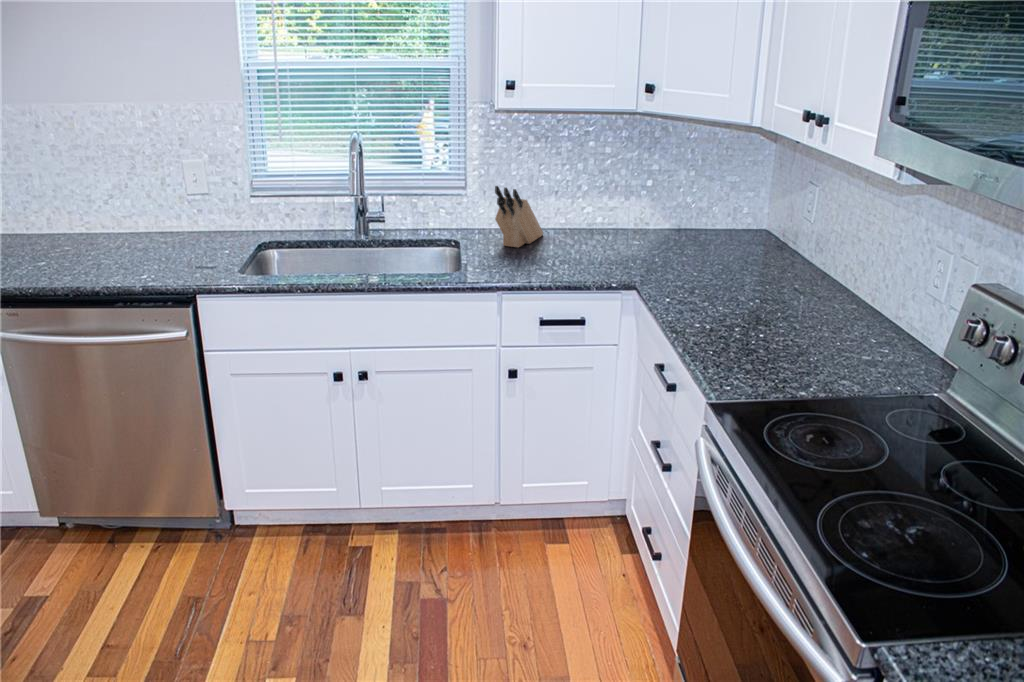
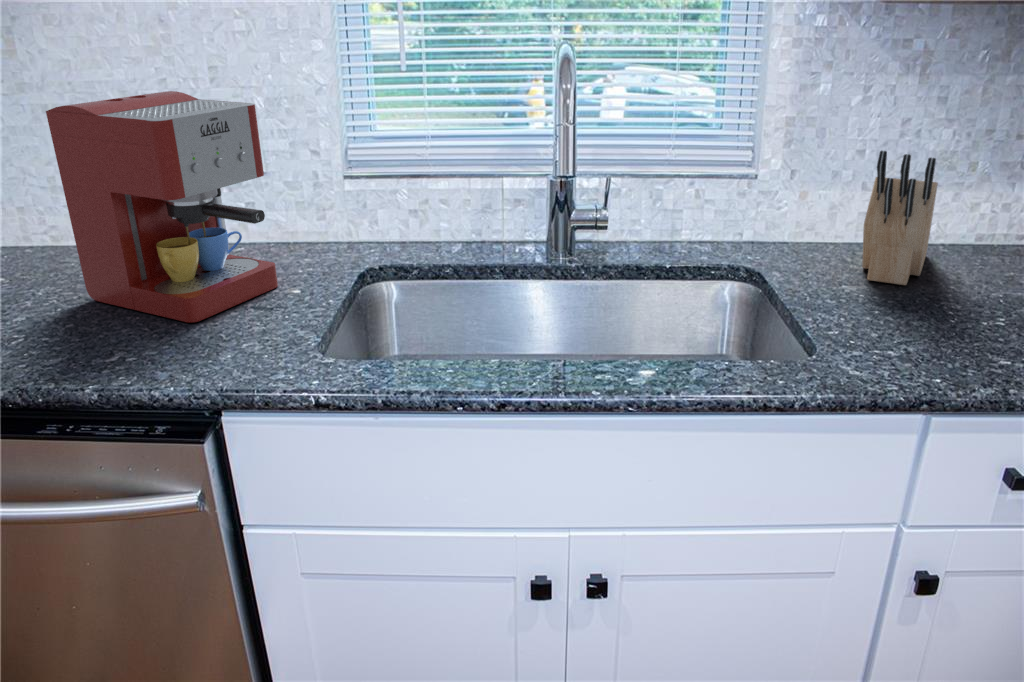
coffee maker: none [107,155,217,264] -> present [46,91,278,322]

